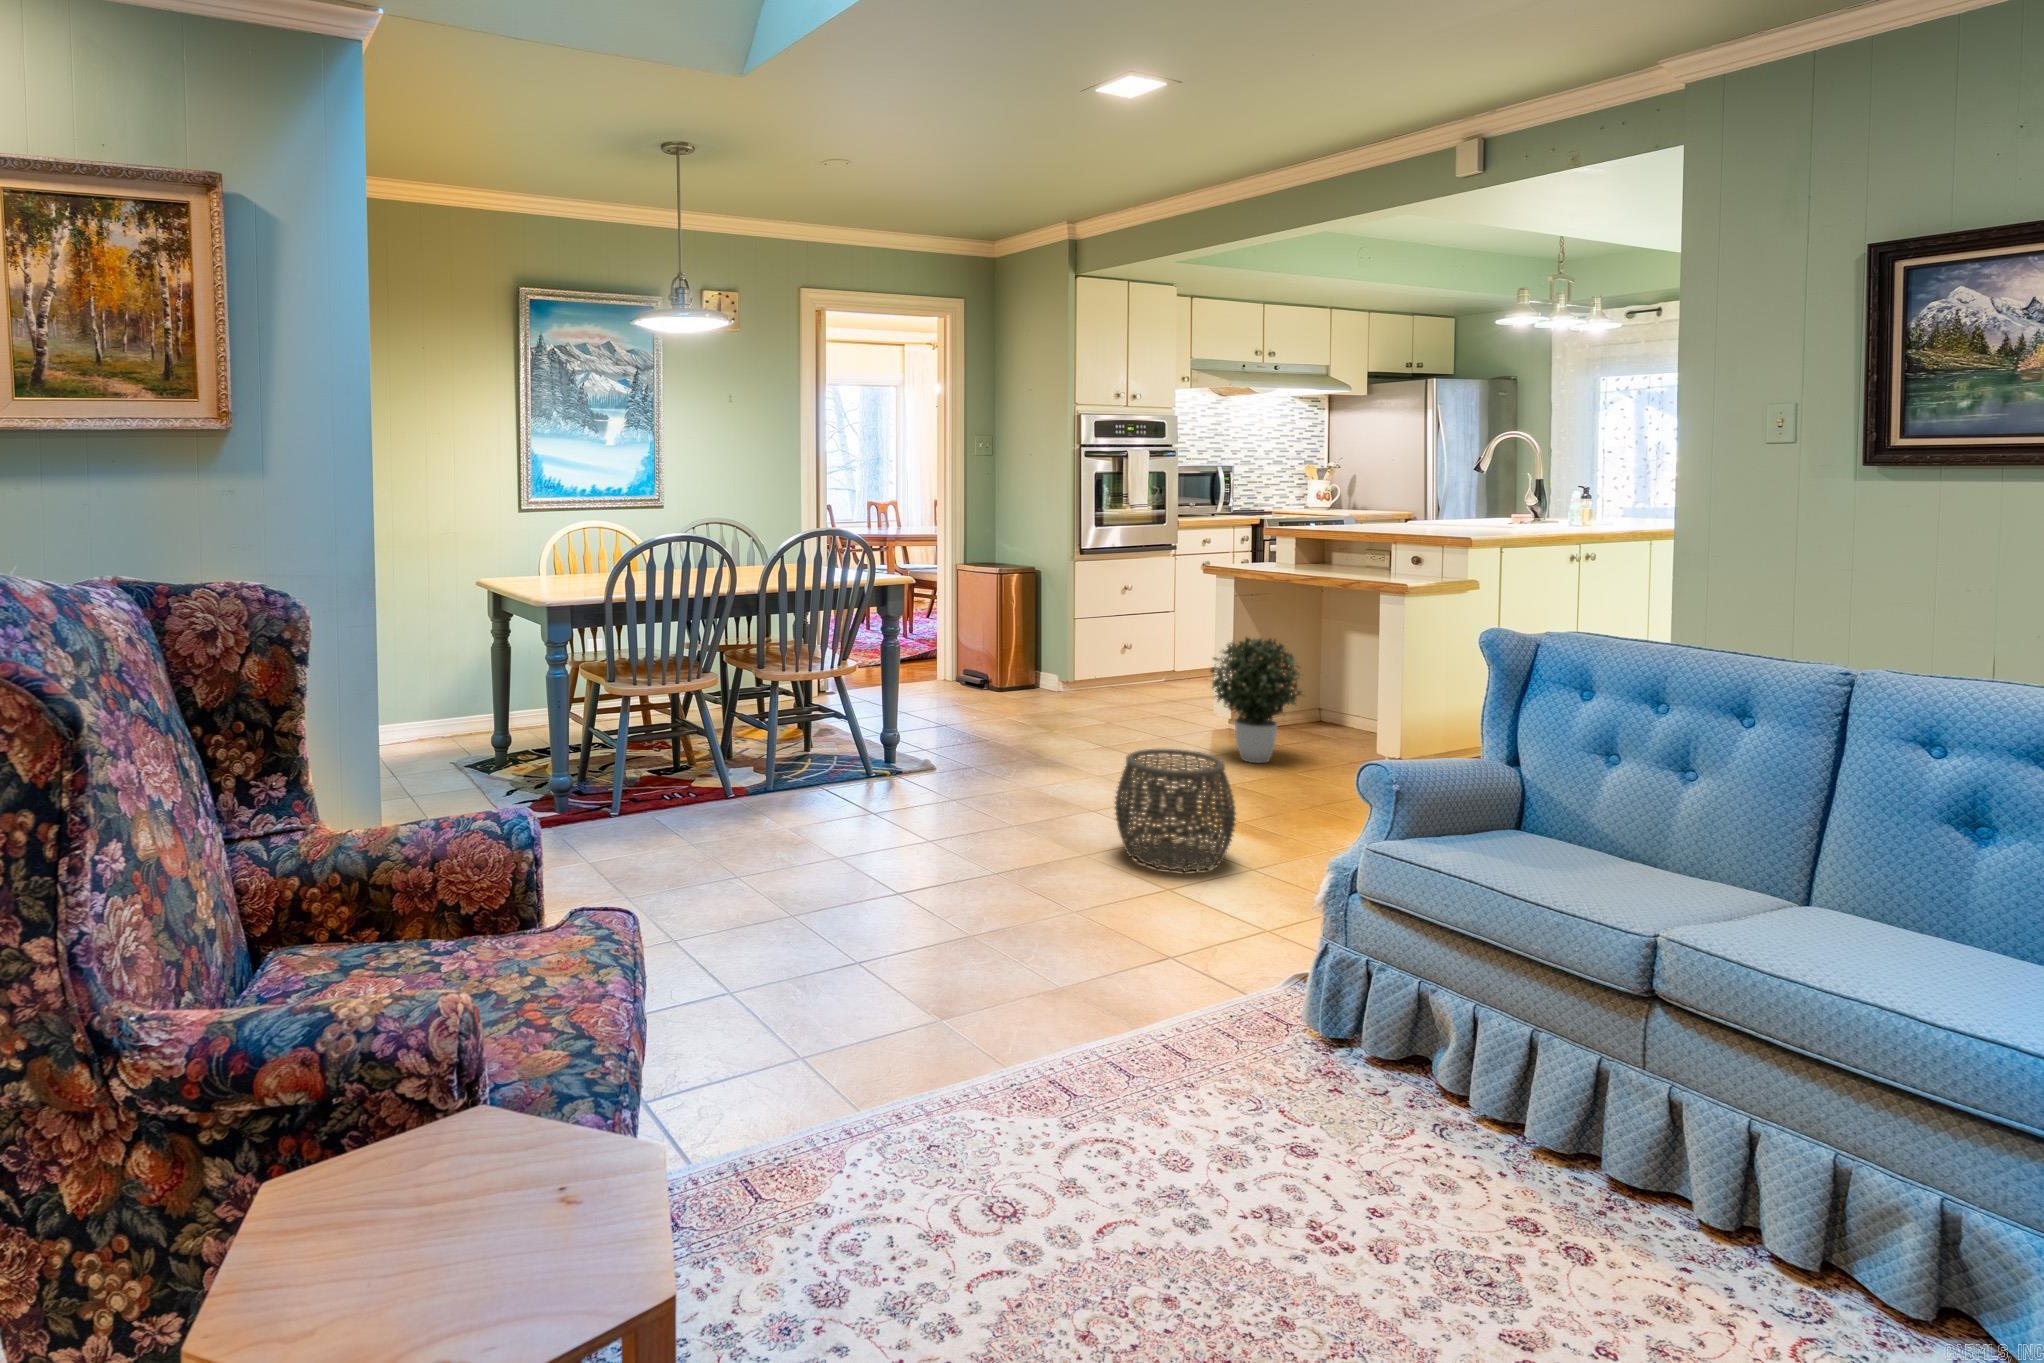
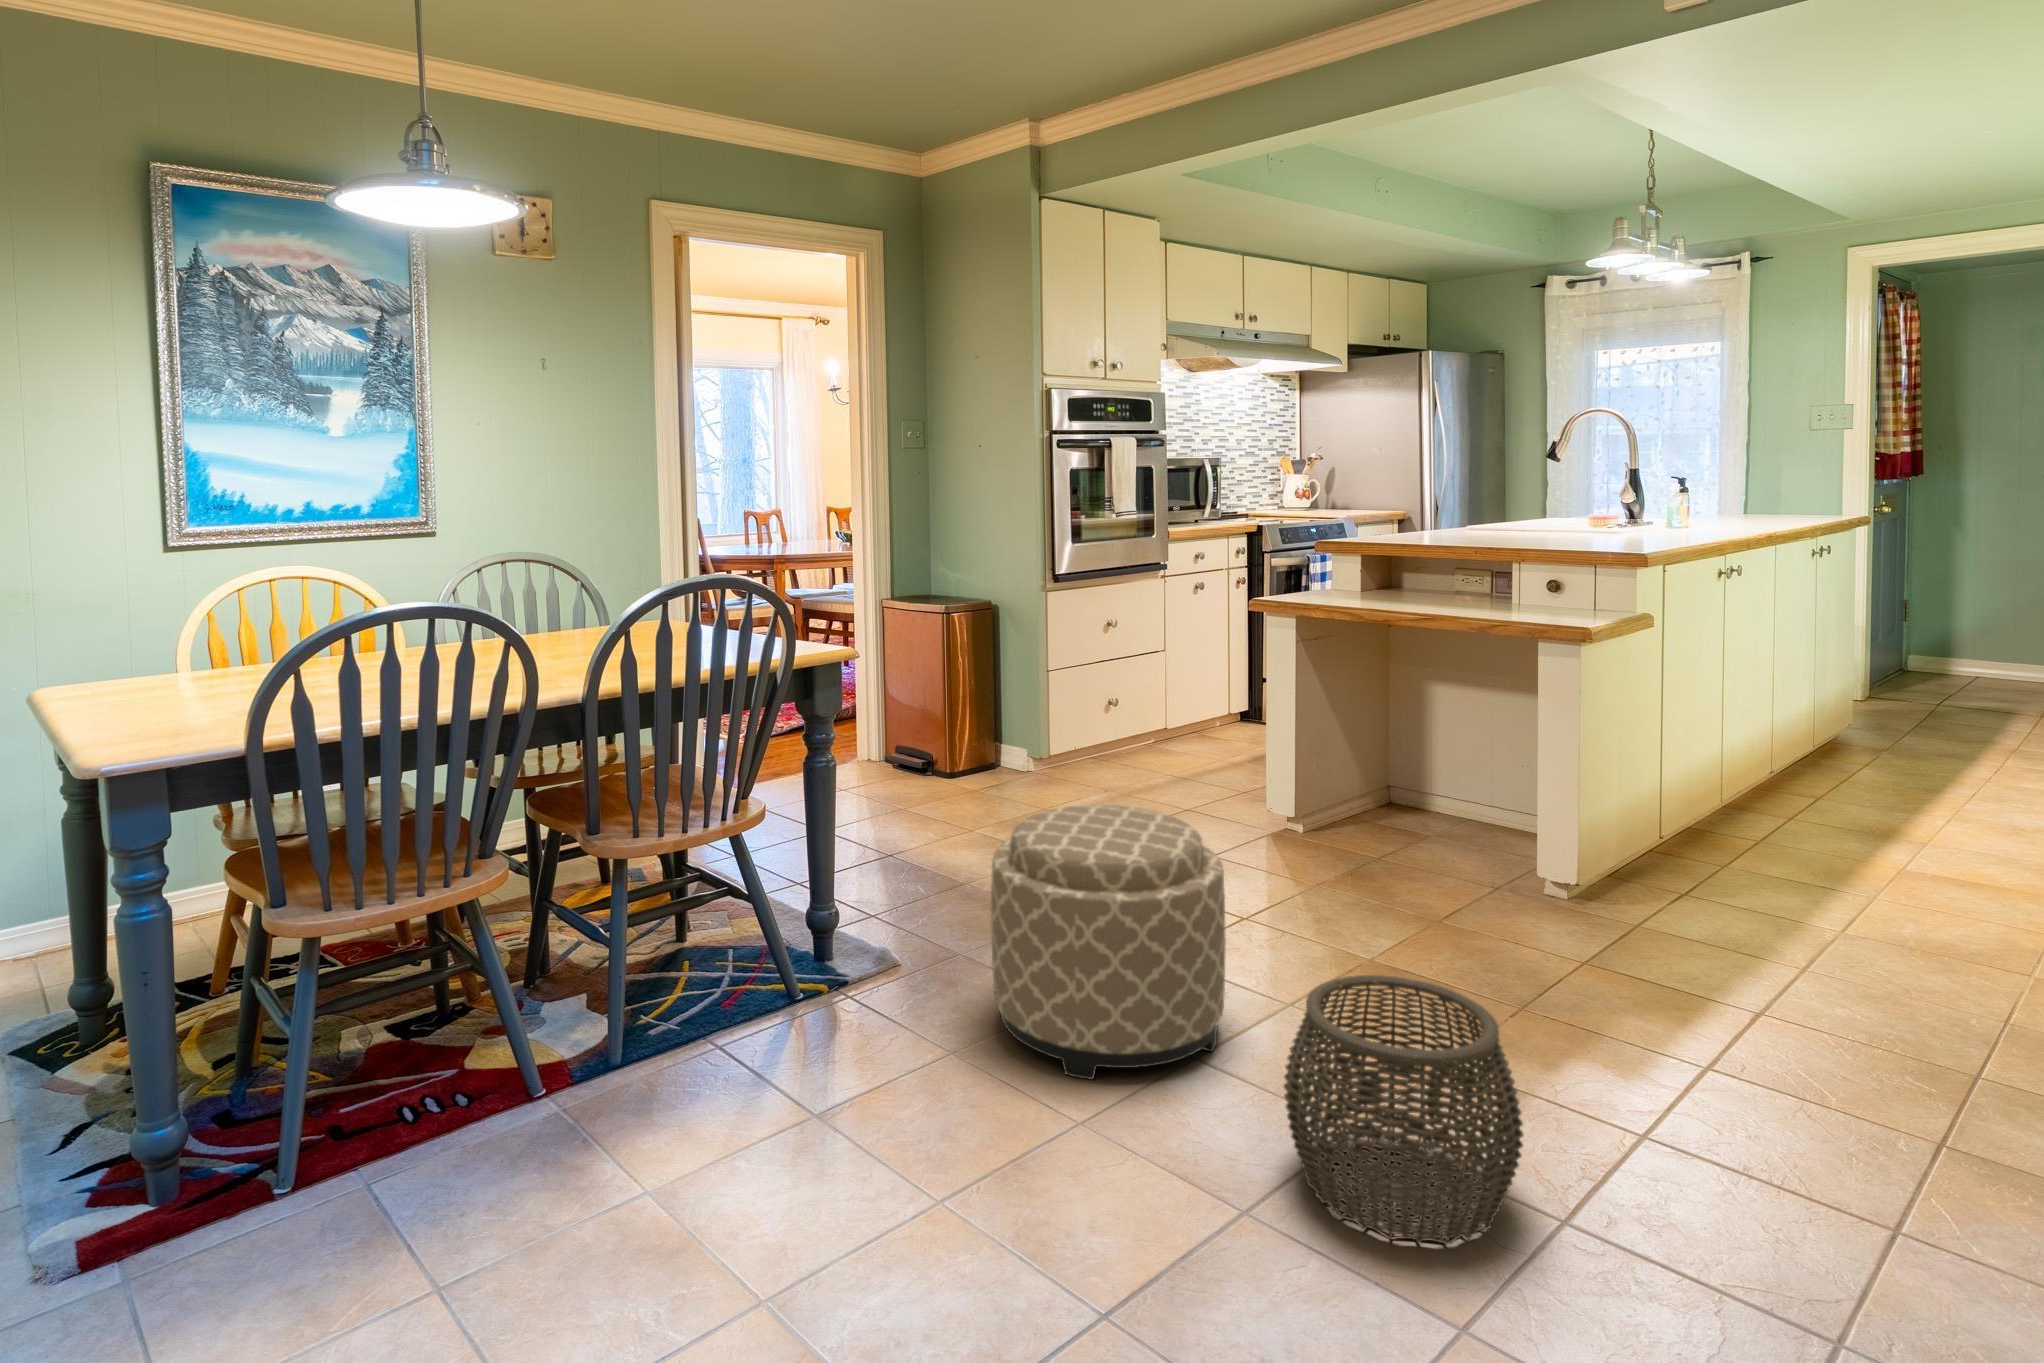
potted plant: present [1211,638,1302,763] -> none [1293,713,1437,905]
ottoman: none [982,672,1119,814] -> present [991,805,1226,1080]

